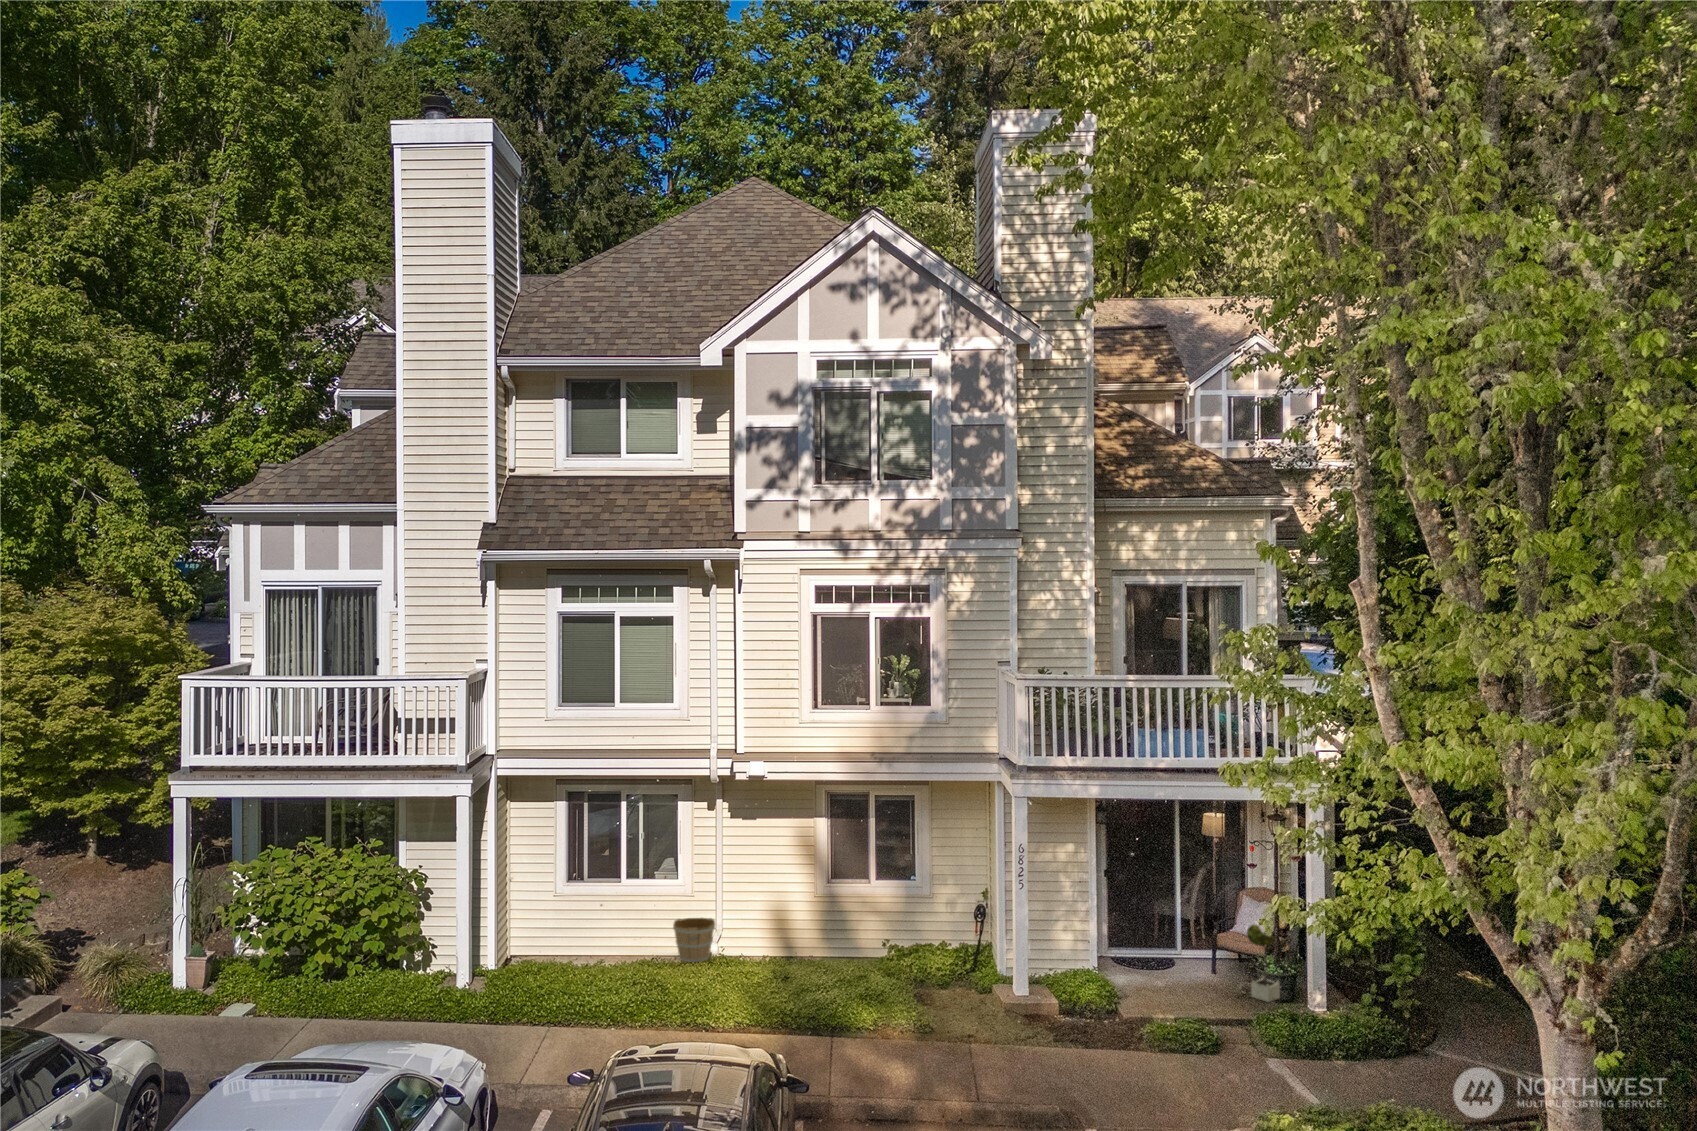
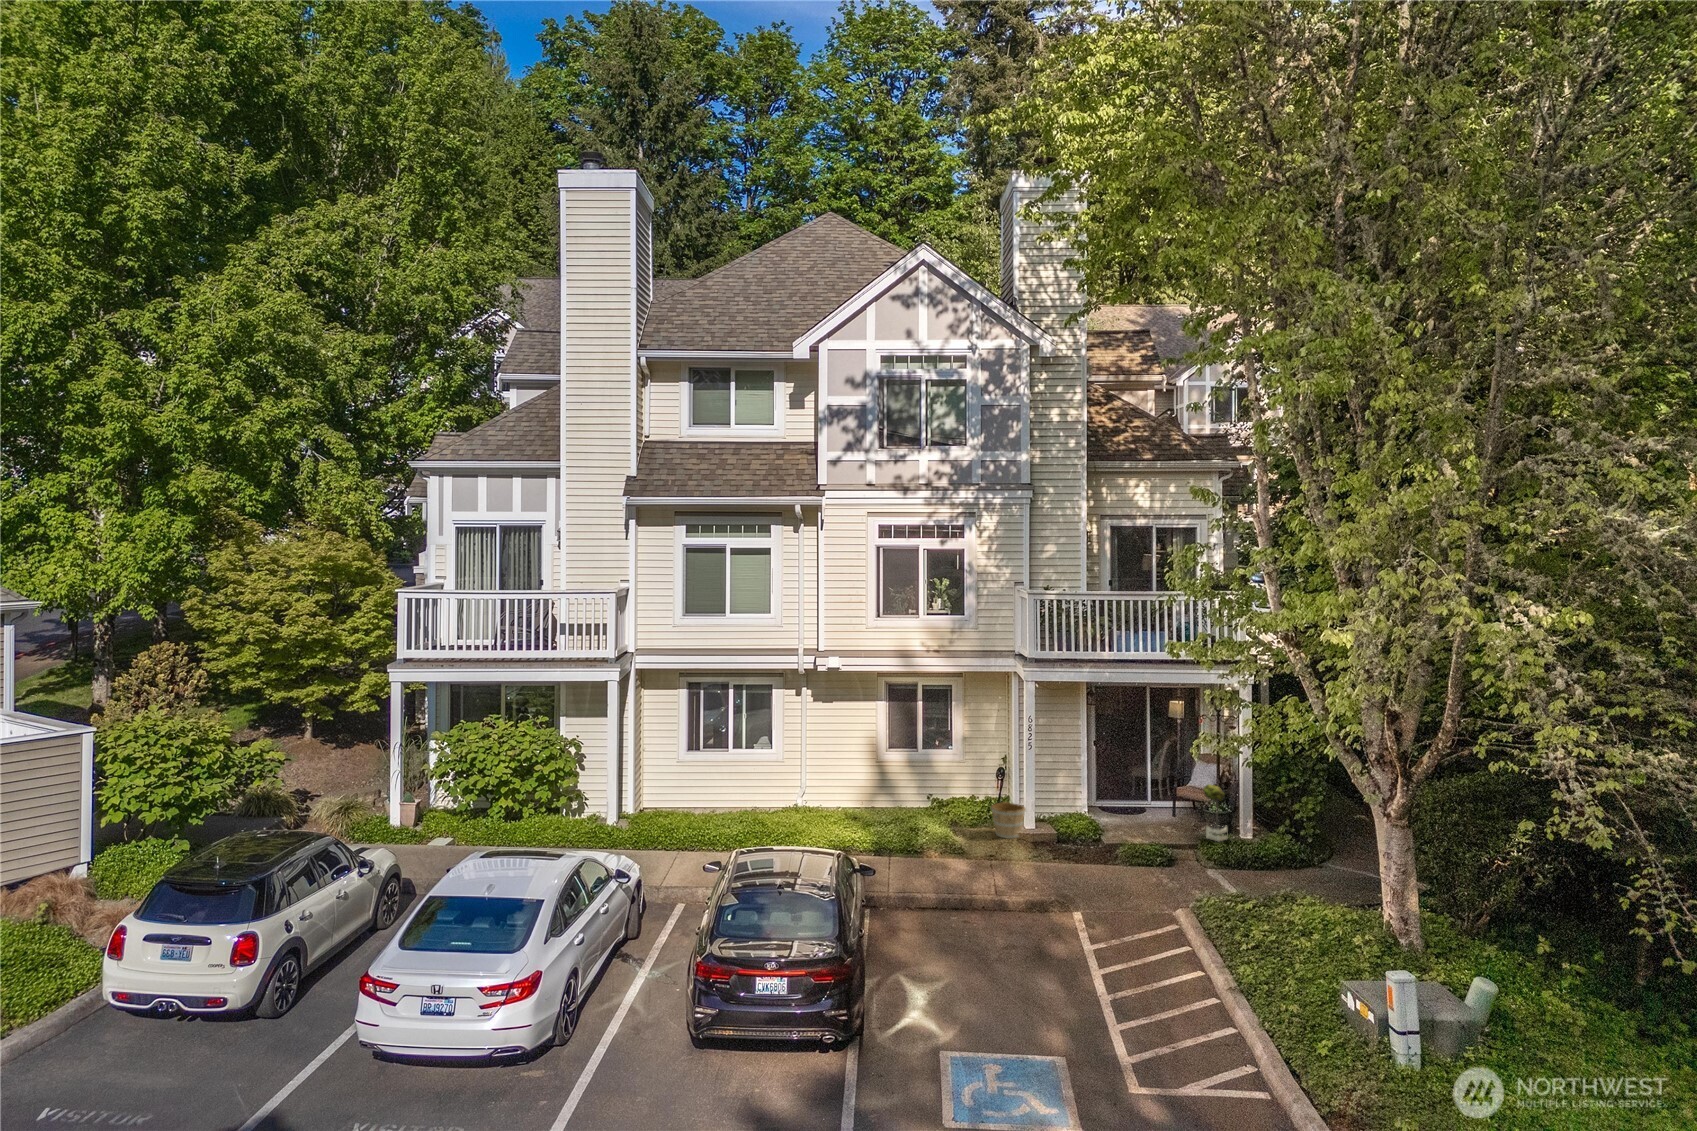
wooden bucket: present [673,918,715,962] -> present [991,802,1026,839]

